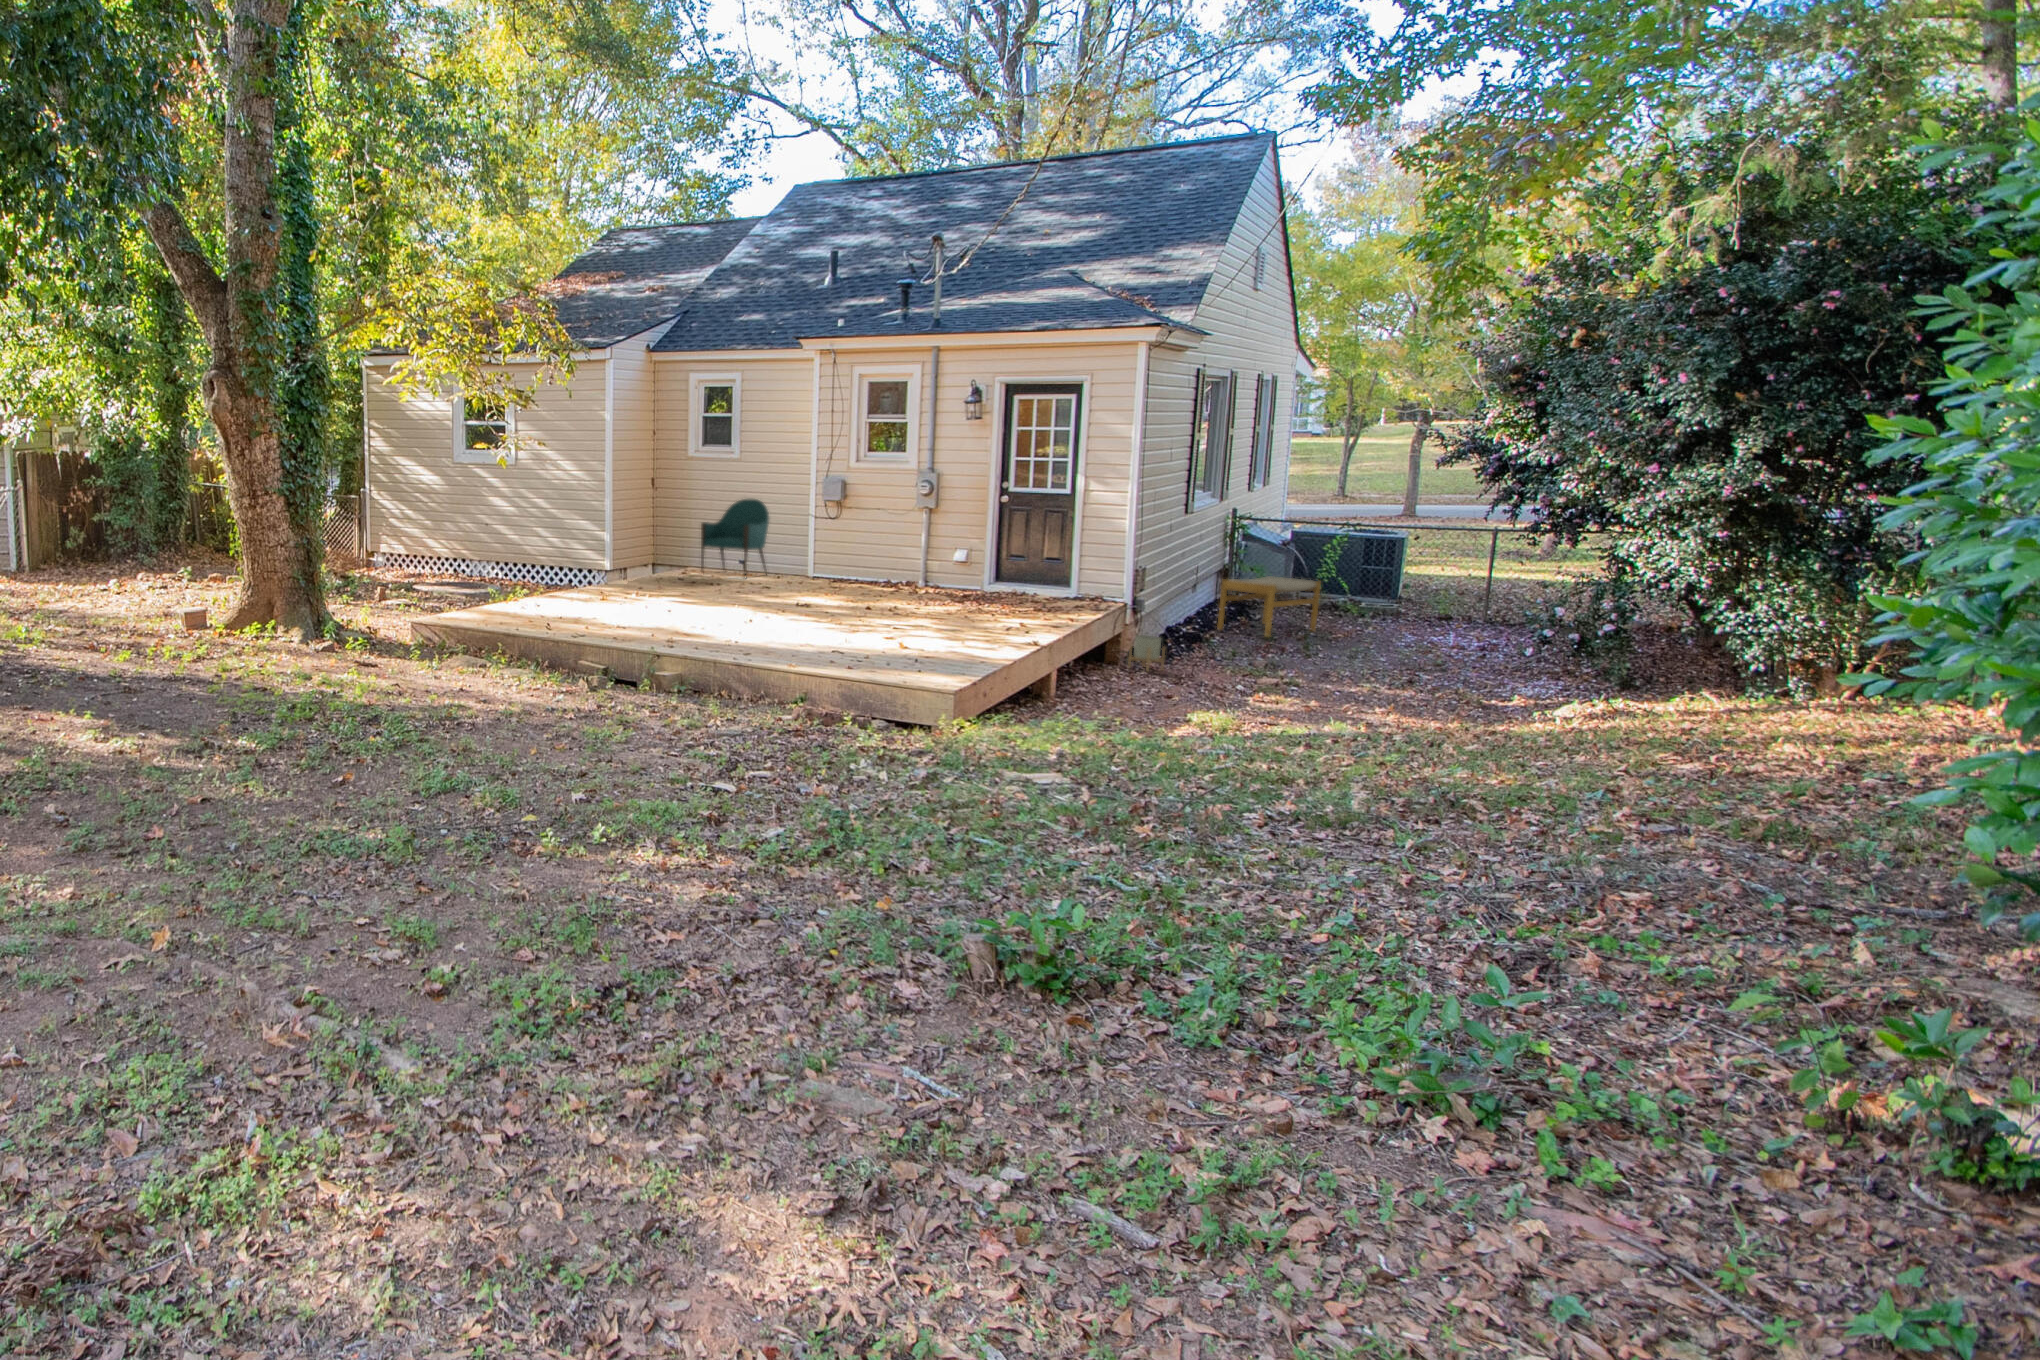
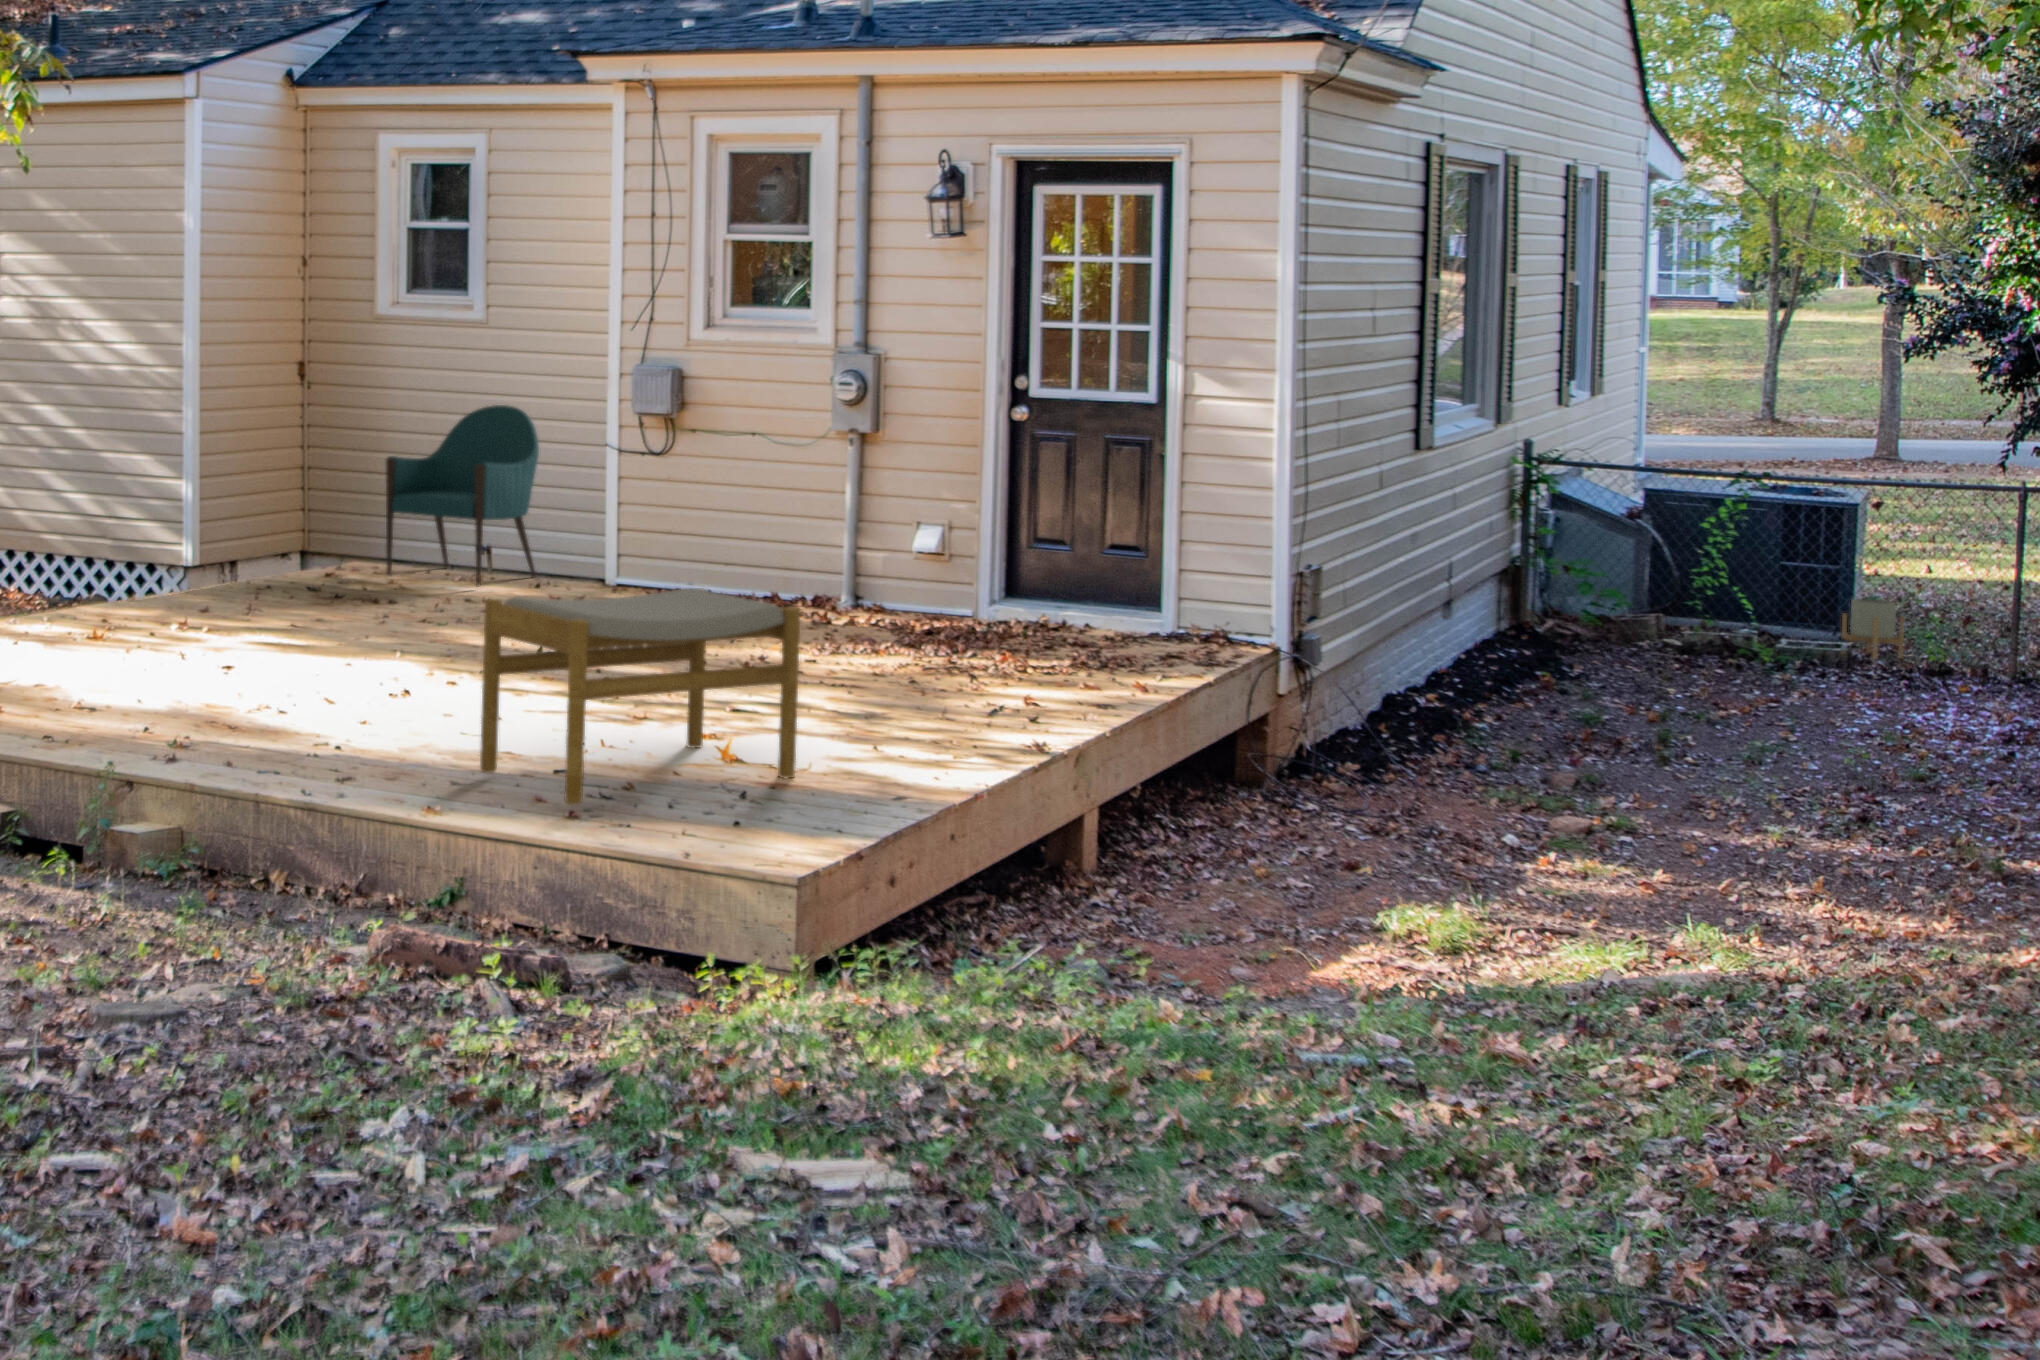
footstool: present [1218,576,1321,637] -> present [480,588,801,805]
planter: present [1128,635,1165,671] -> present [1841,599,1904,659]

